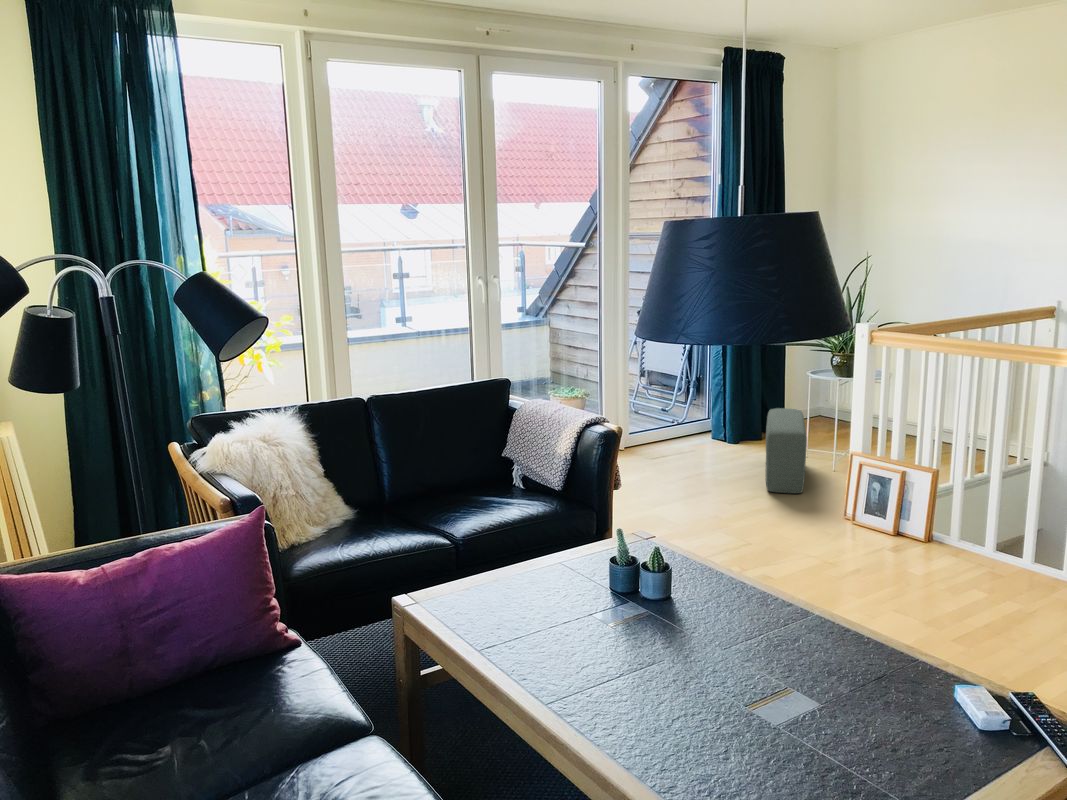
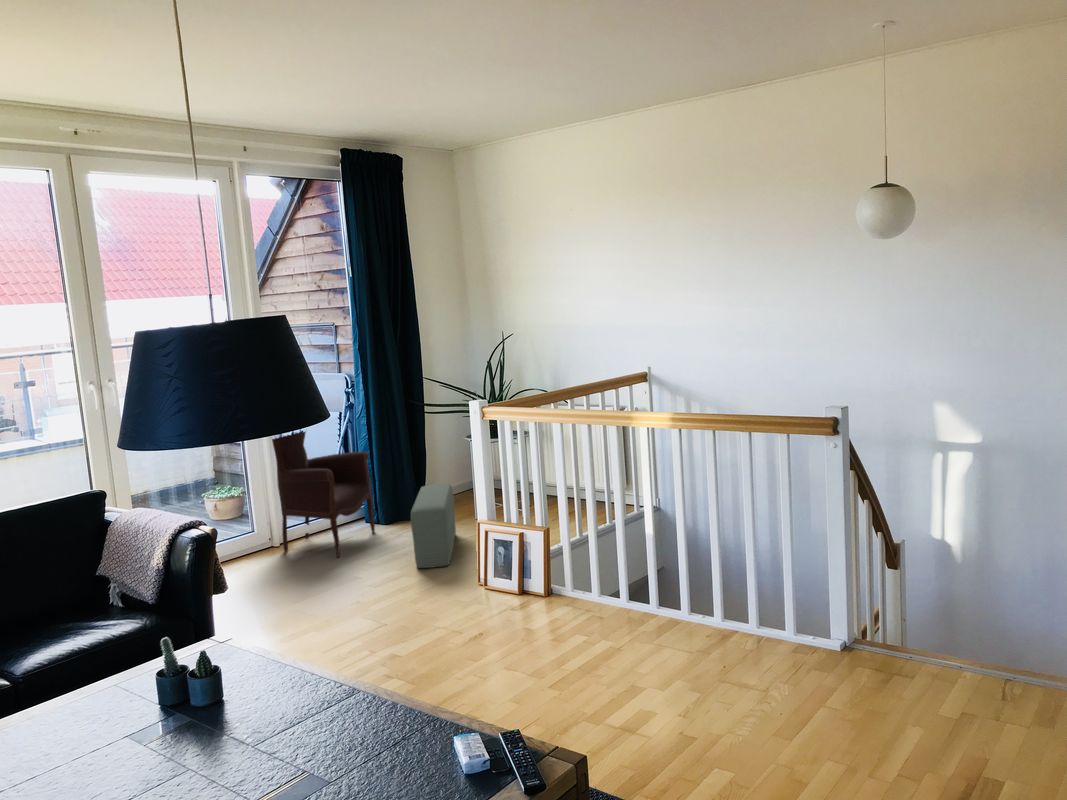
armchair: none [624,315,714,470] -> present [272,431,375,557]

